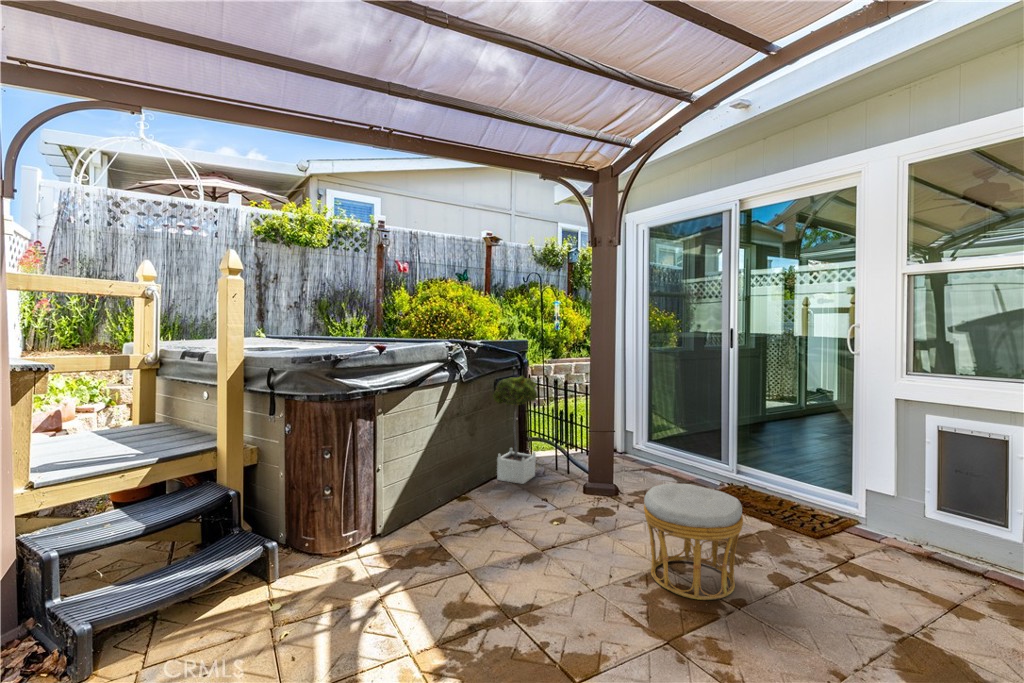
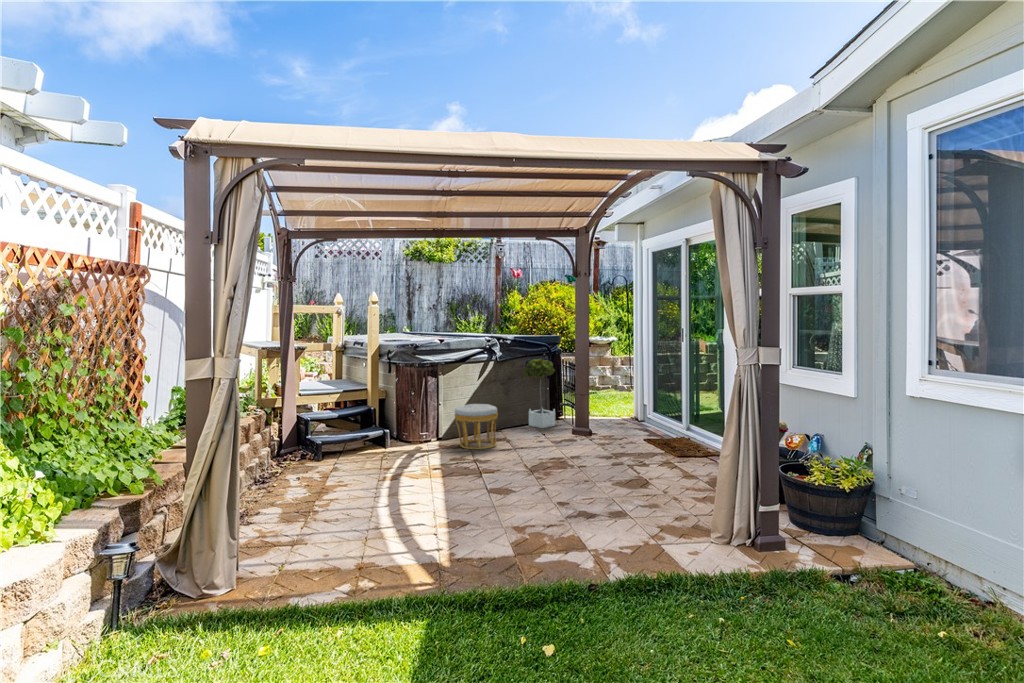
ottoman: present [644,484,743,600] -> present [455,404,498,449]

